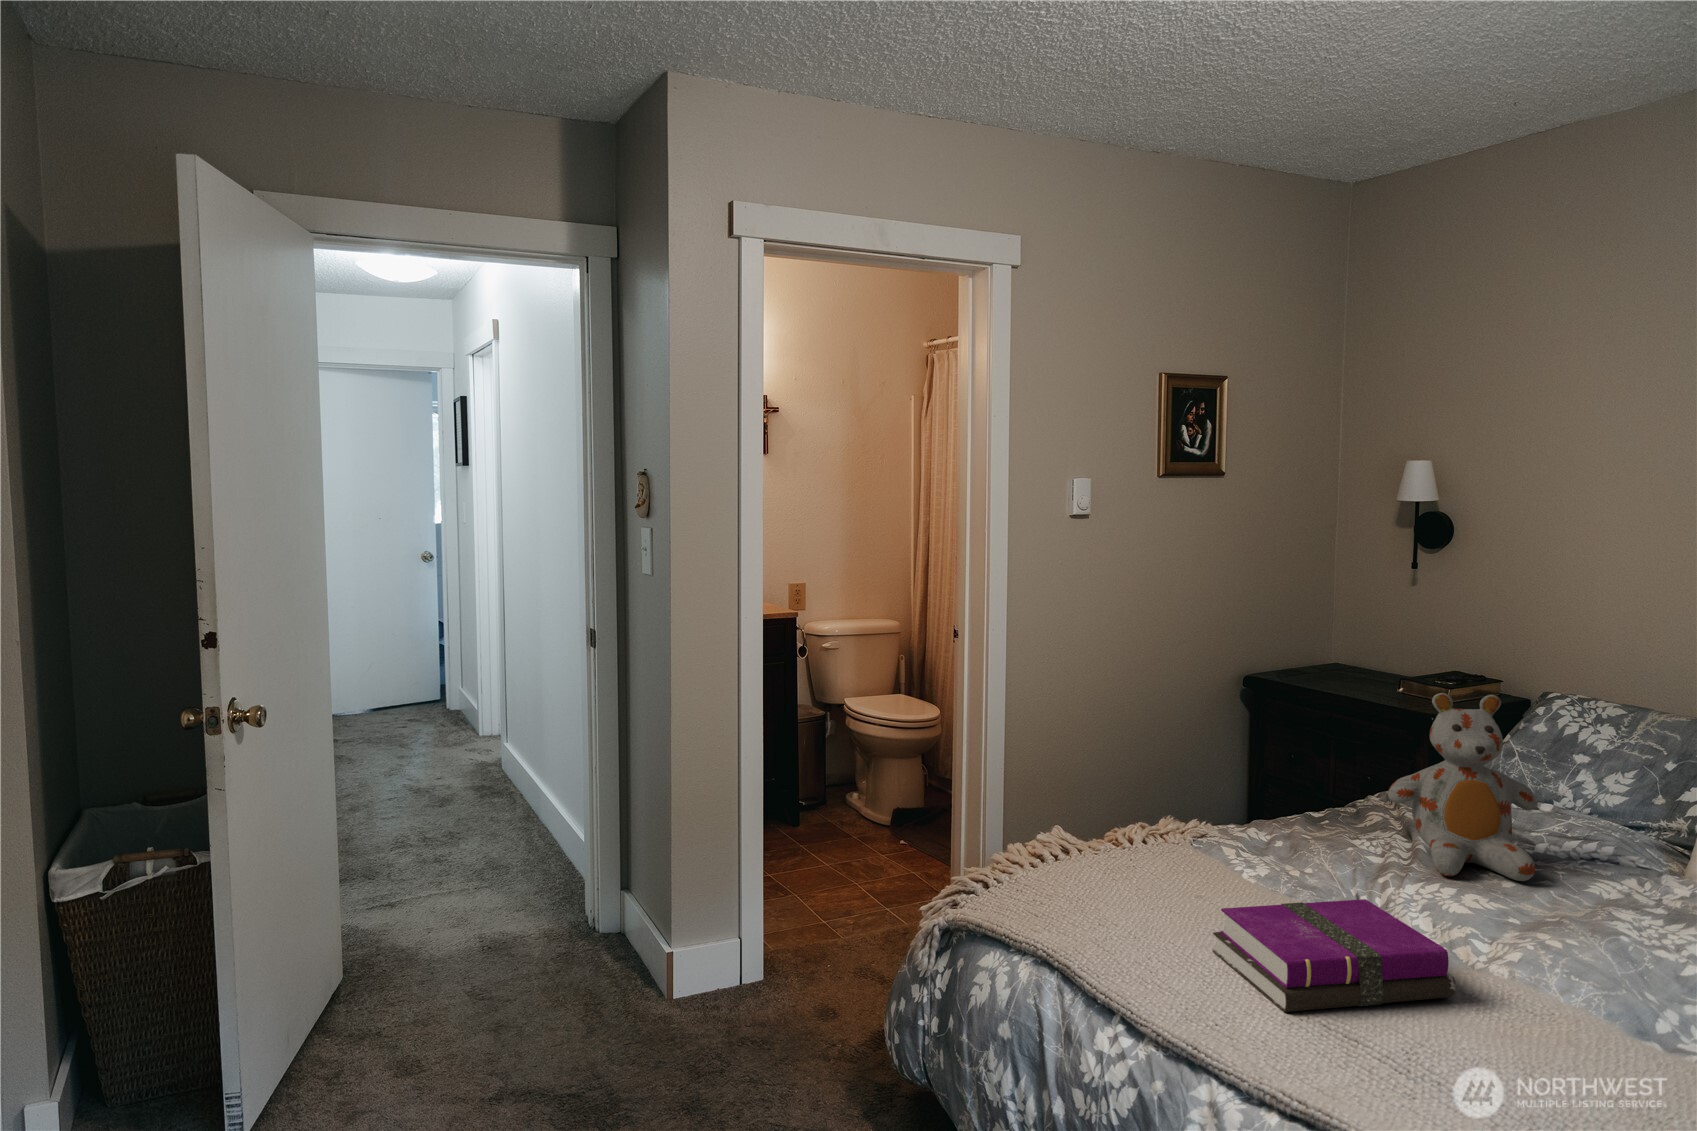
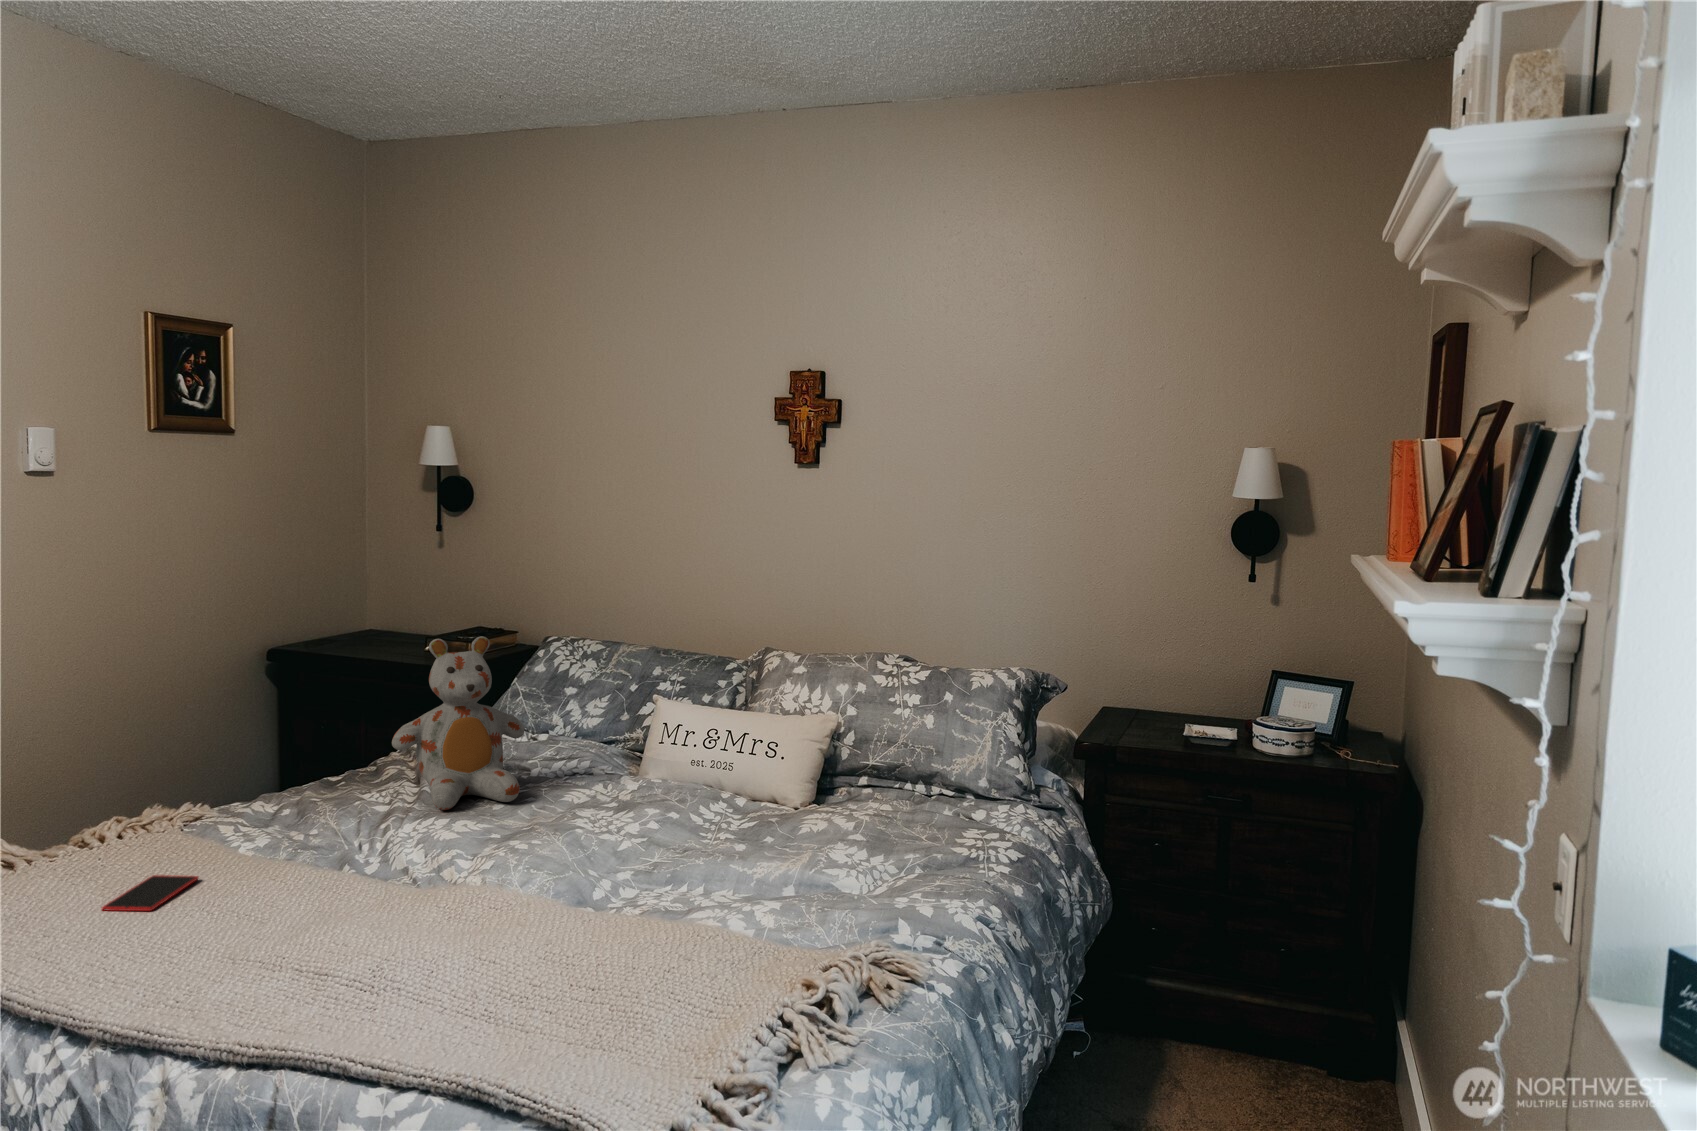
smartphone: none [1142,888,1218,924] -> present [101,875,199,911]
notebook: present [1212,899,1456,1012] -> none [181,841,427,967]

